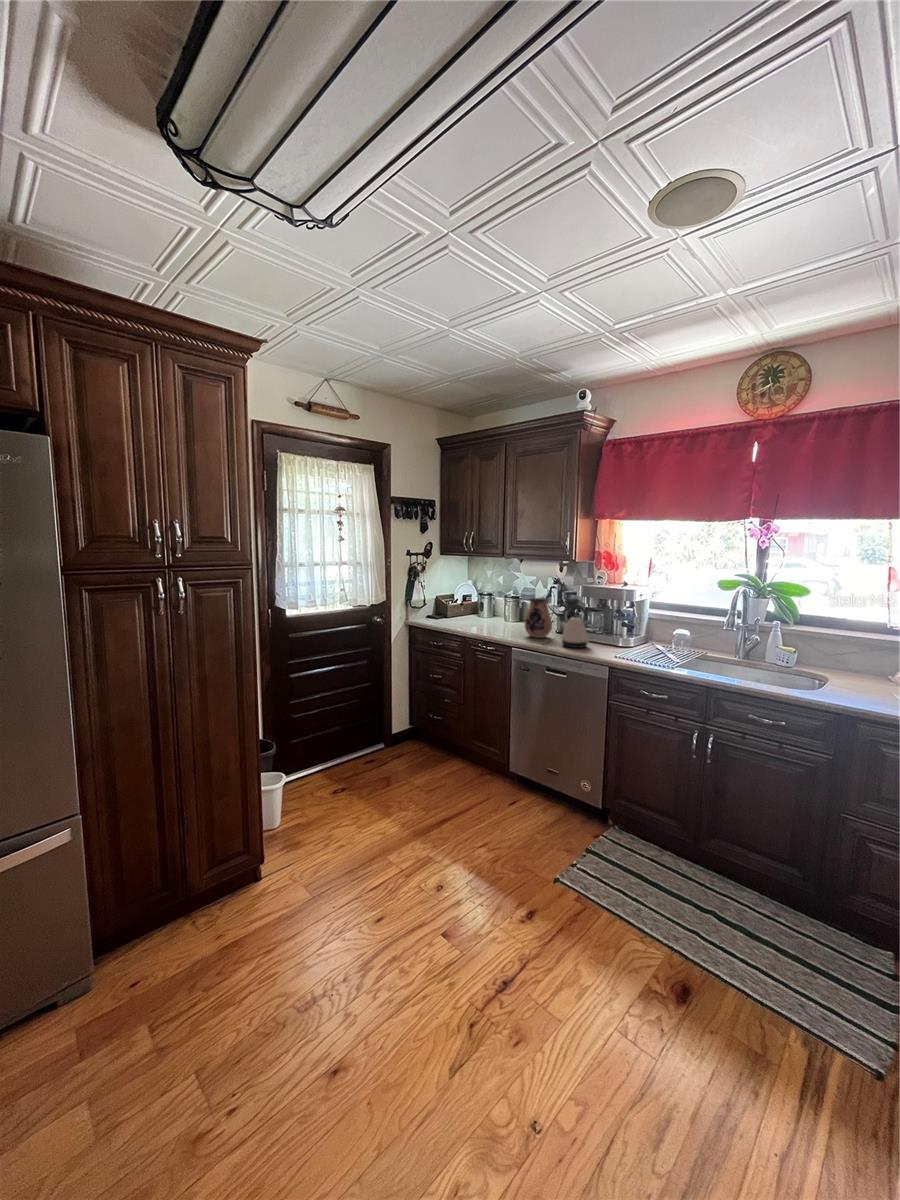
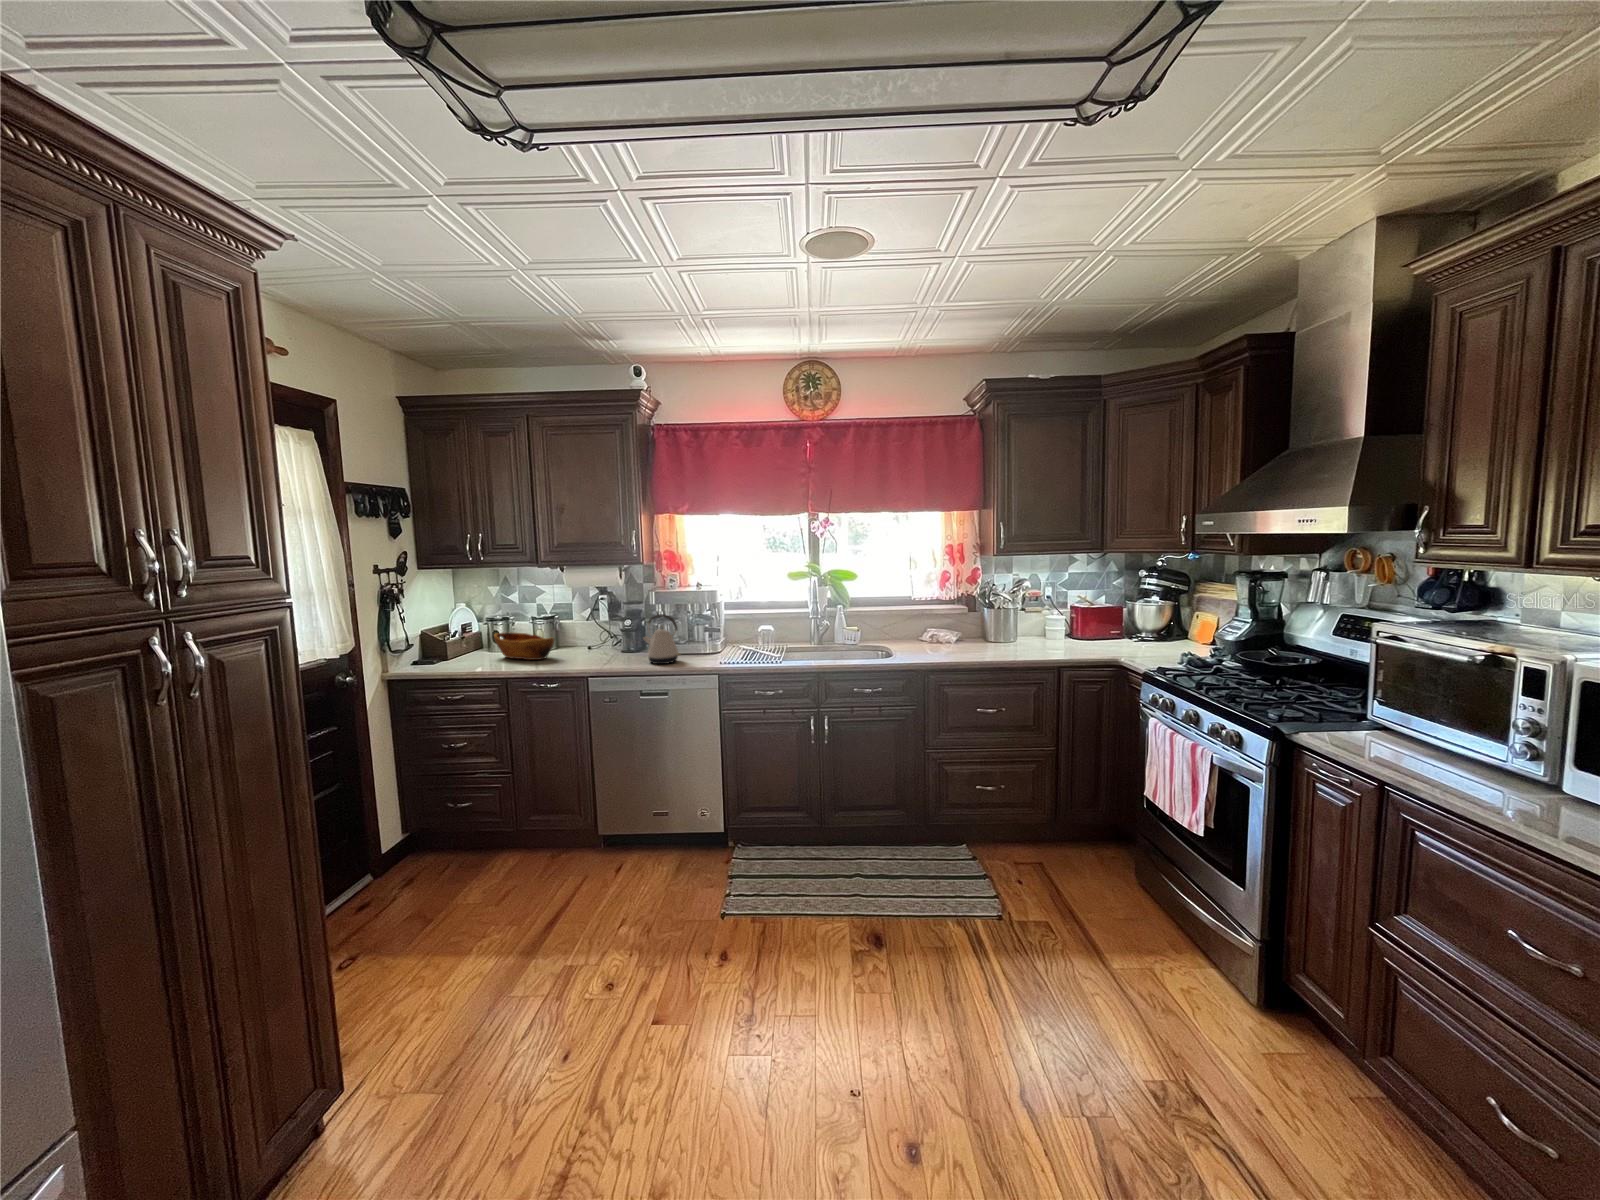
ceramic pitcher: present [525,598,552,638] -> none [591,612,626,661]
wooden bowl: none [473,604,507,628] -> present [494,632,554,660]

